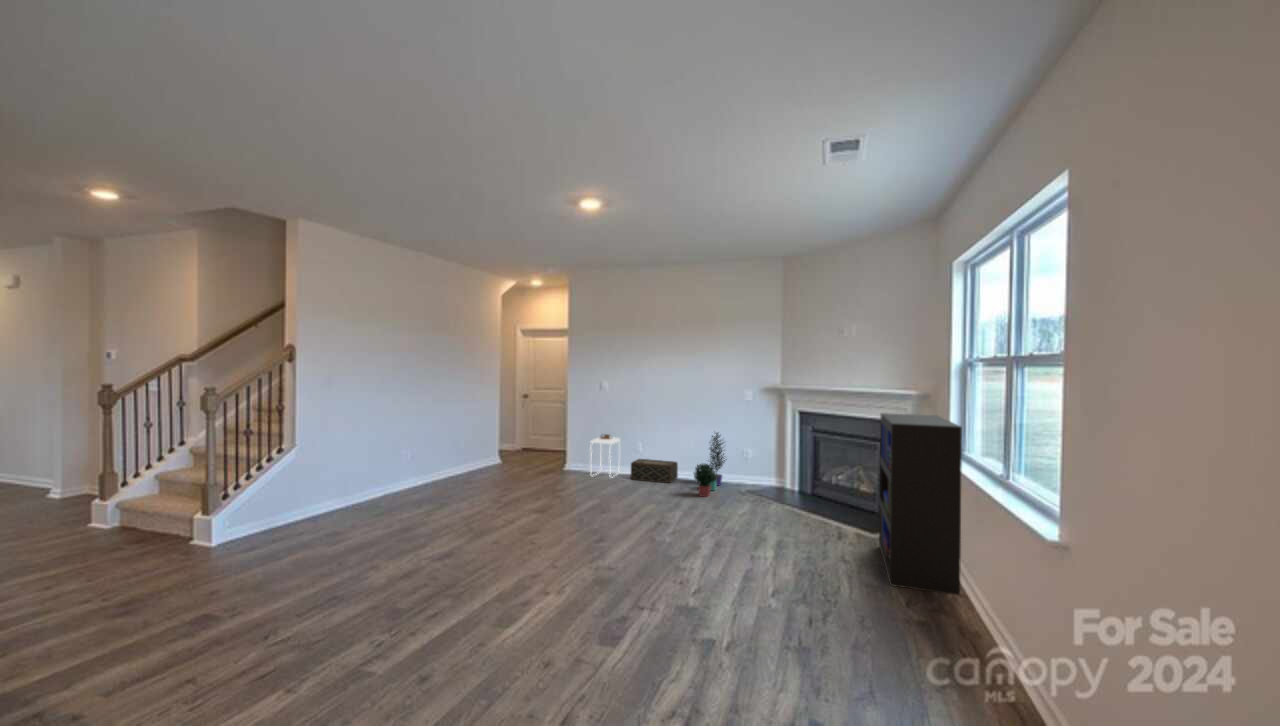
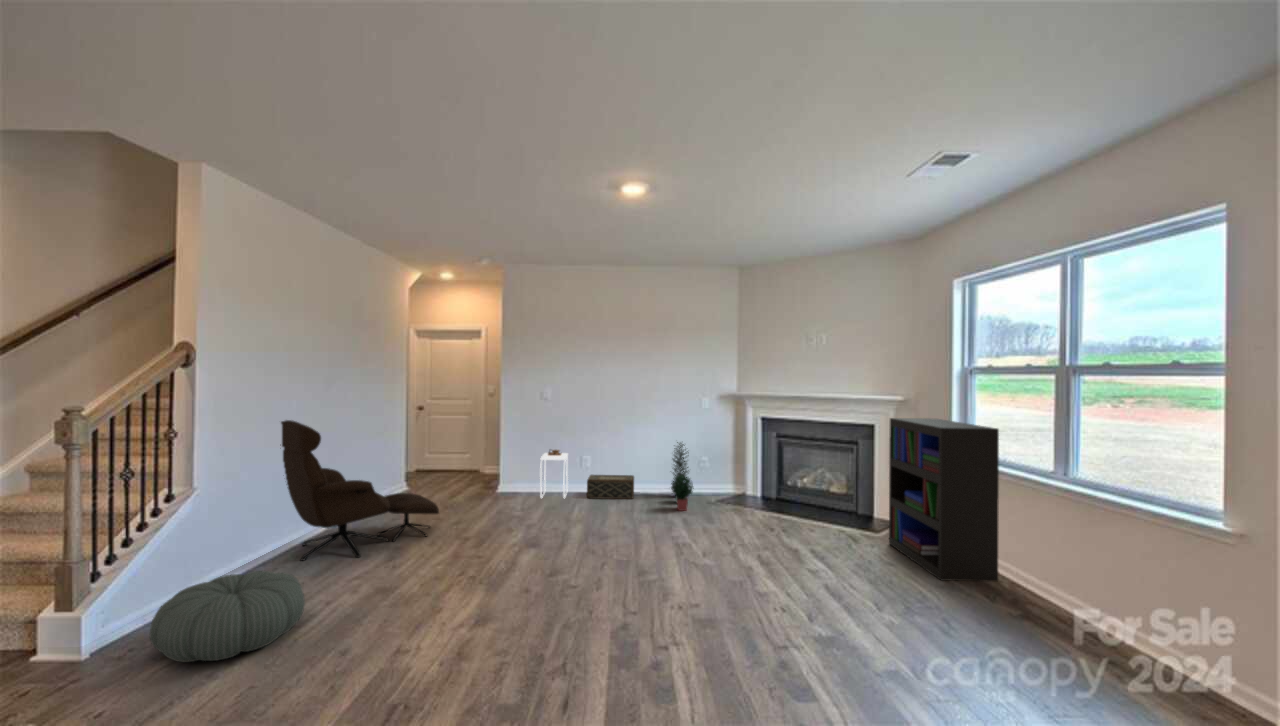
lounge chair: none [369,401,485,507] -> present [281,420,439,561]
pouf: none [239,504,340,558] -> present [150,571,305,662]

